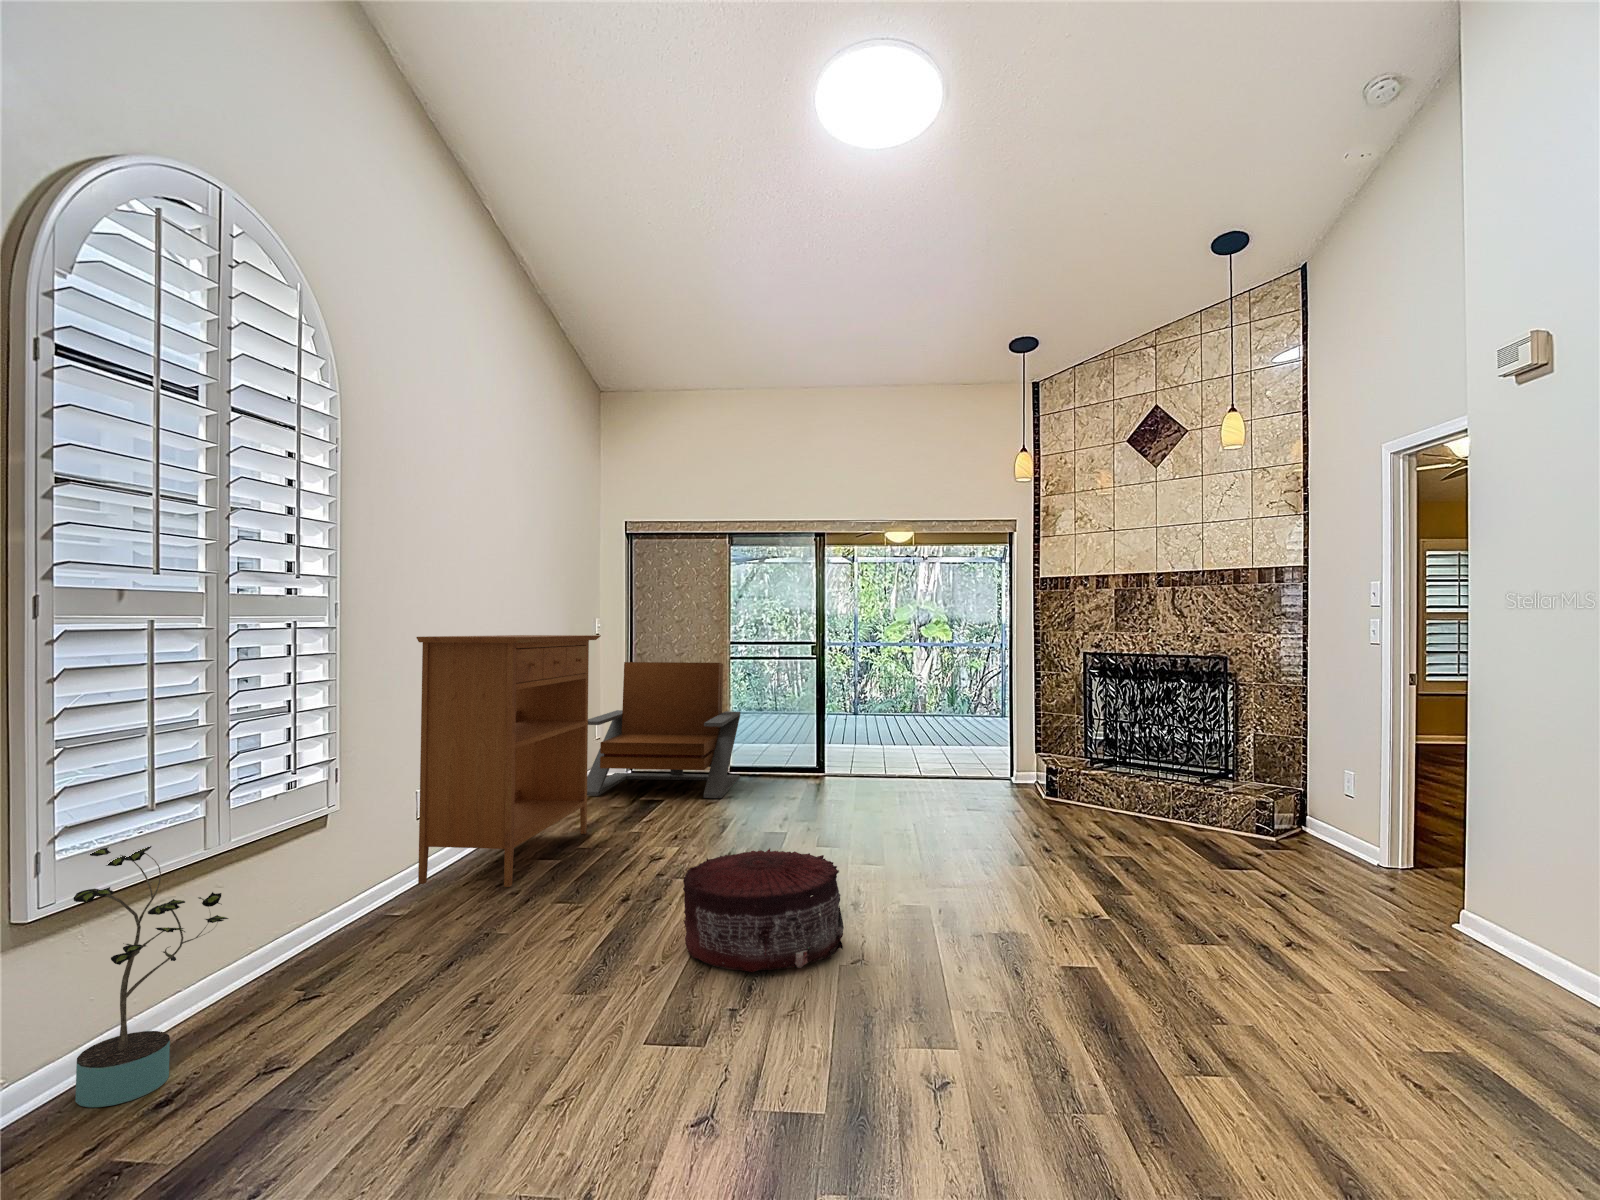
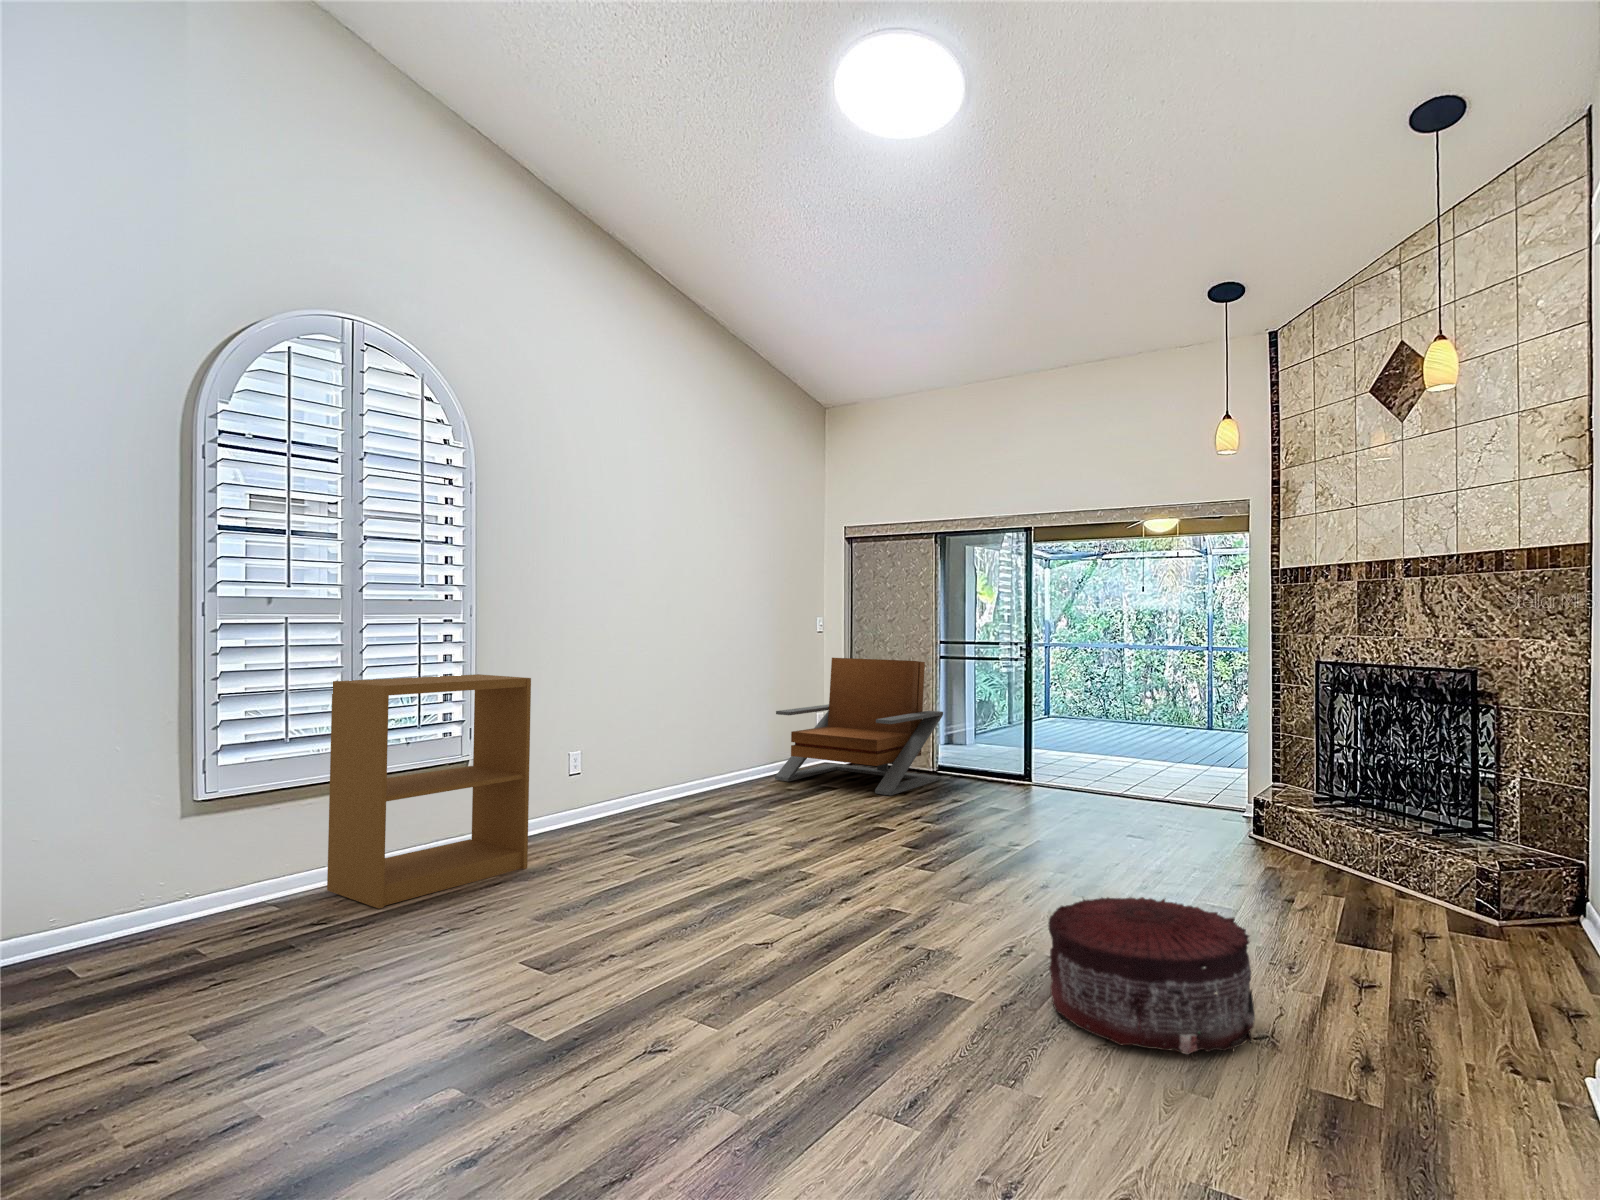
console table: present [416,635,601,887] -> none [556,630,747,842]
bookshelf: none [192,695,452,1026] -> present [327,674,531,908]
potted plant: present [74,846,228,1107] -> none [212,763,318,926]
pouf: present [683,848,844,972] -> present [1048,897,1255,1054]

